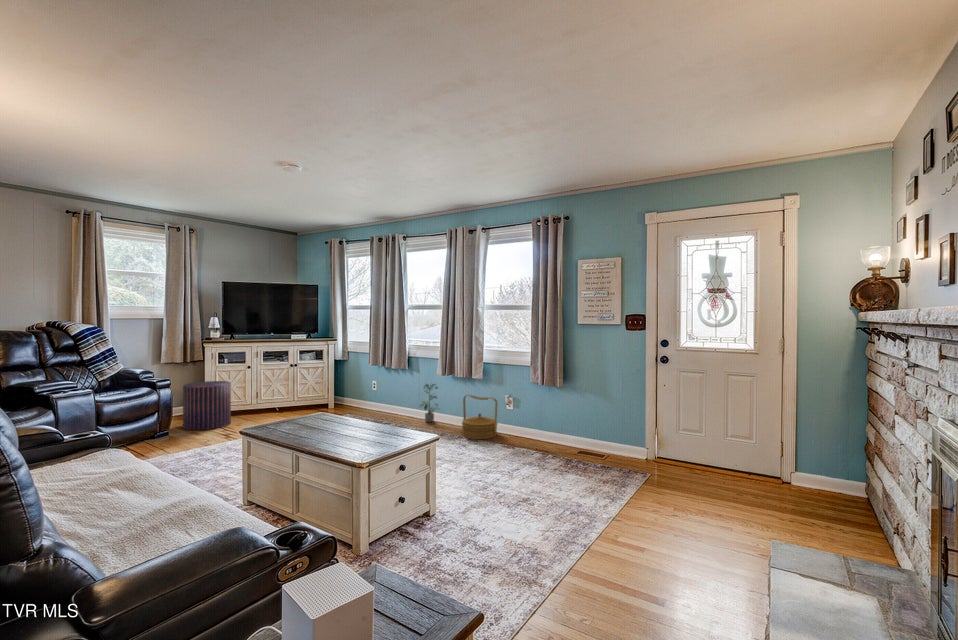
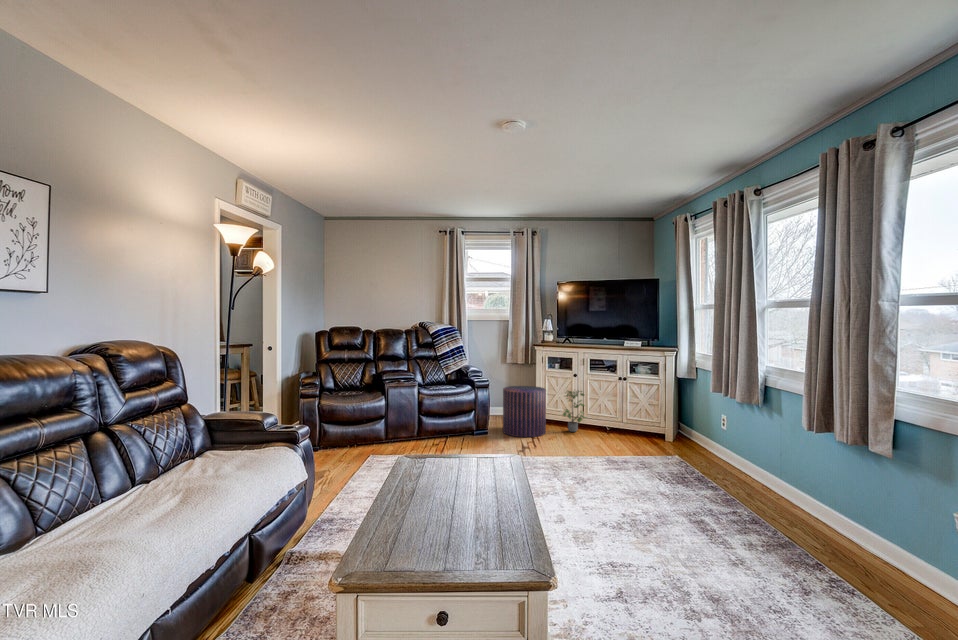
potted plant: present [420,384,438,422] -> present [563,391,584,432]
woven basket: present [462,395,498,439] -> none [821,480,922,596]

